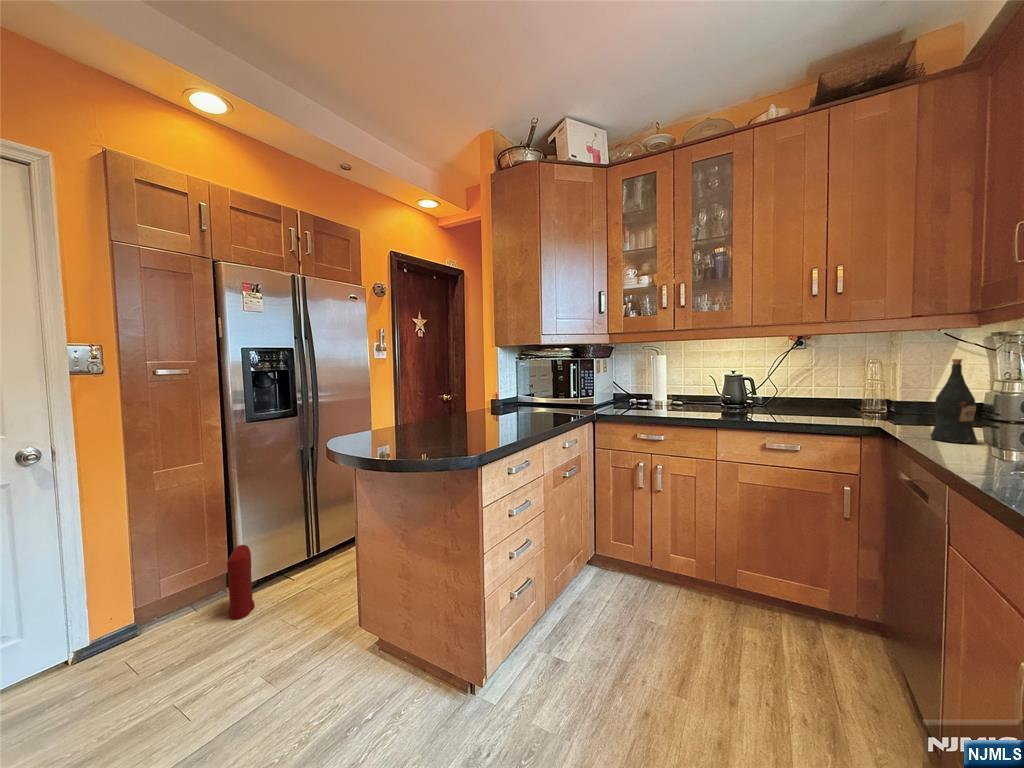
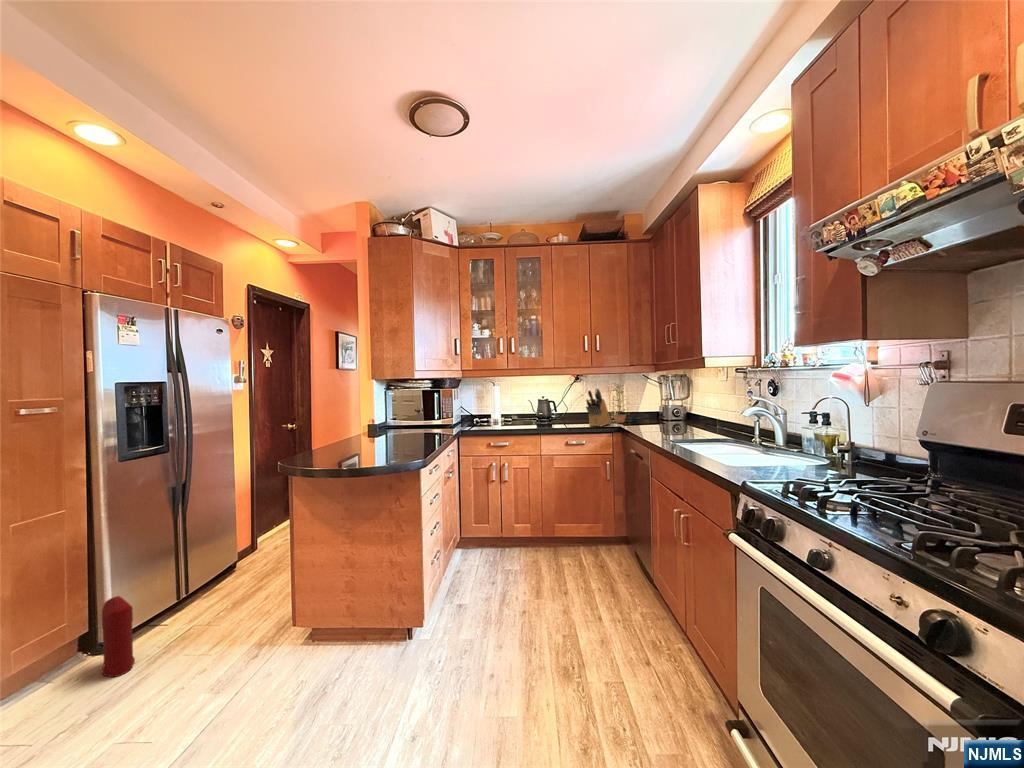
plant: none [865,349,915,420] -> present [613,384,626,423]
knife block: none [806,357,863,424] -> present [586,388,611,427]
wine bottle: present [930,359,977,443] -> none [640,389,657,431]

